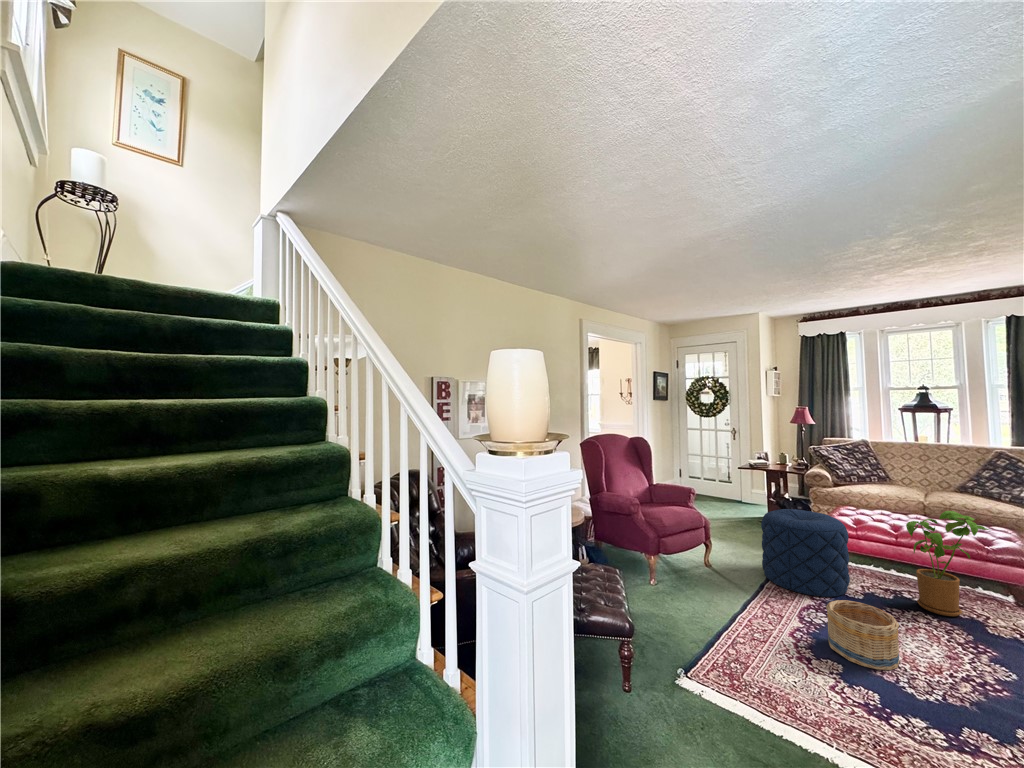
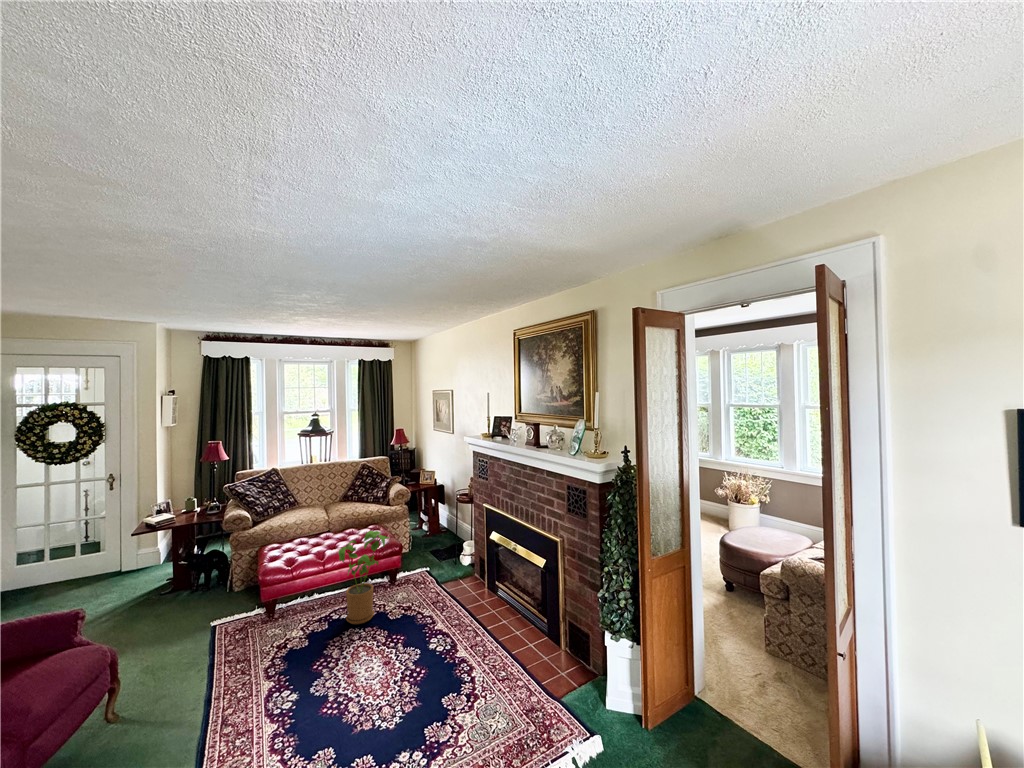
pouf: present [761,509,850,597] -> none [199,570,296,685]
basket: present [826,600,899,670] -> none [307,657,368,735]

